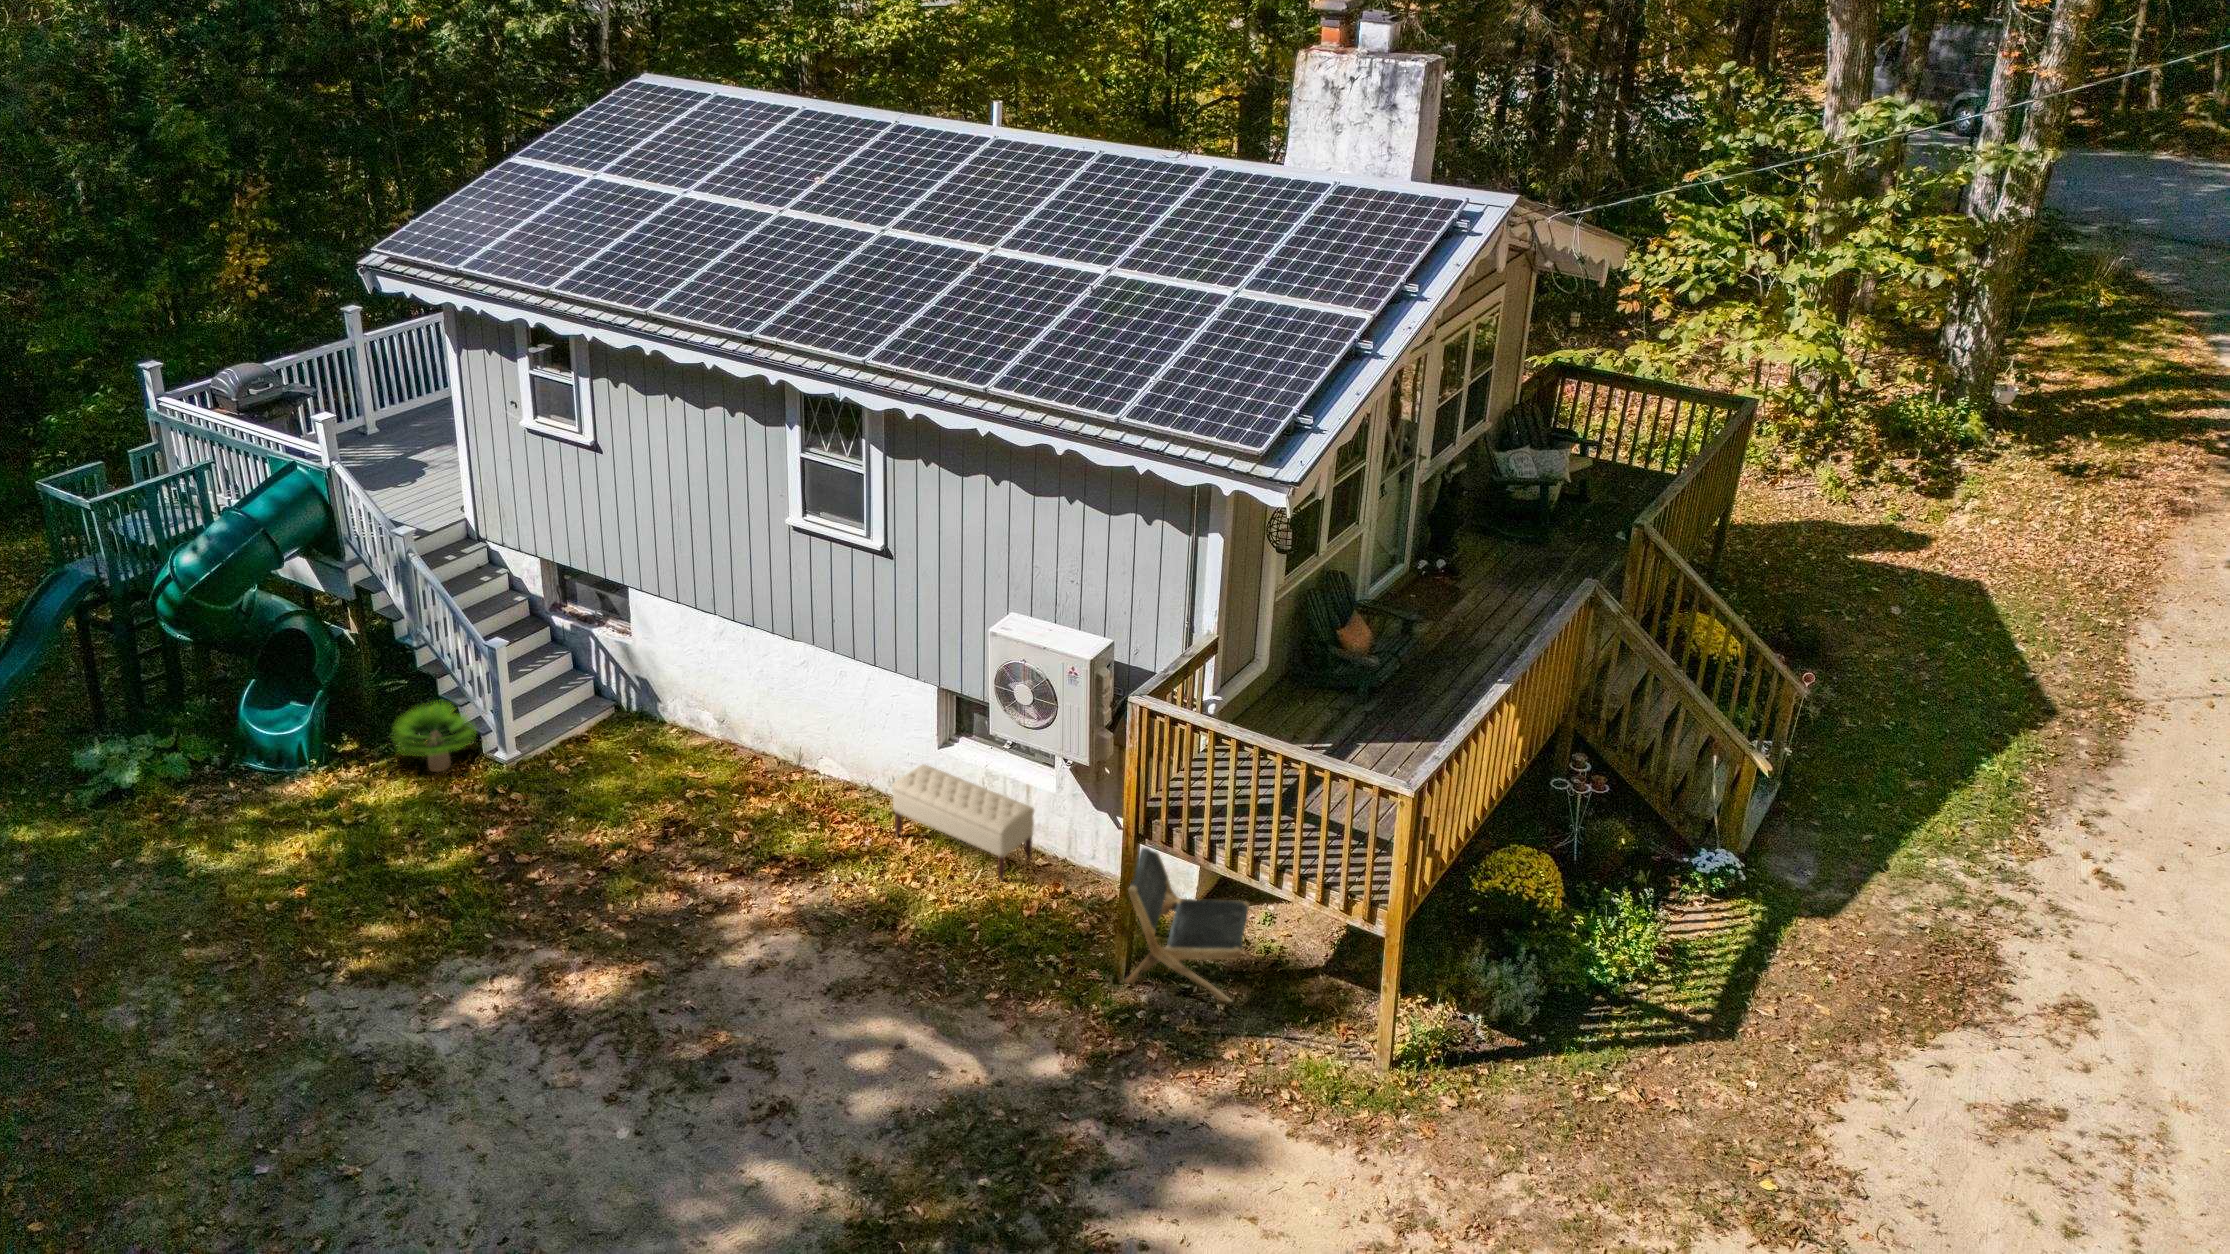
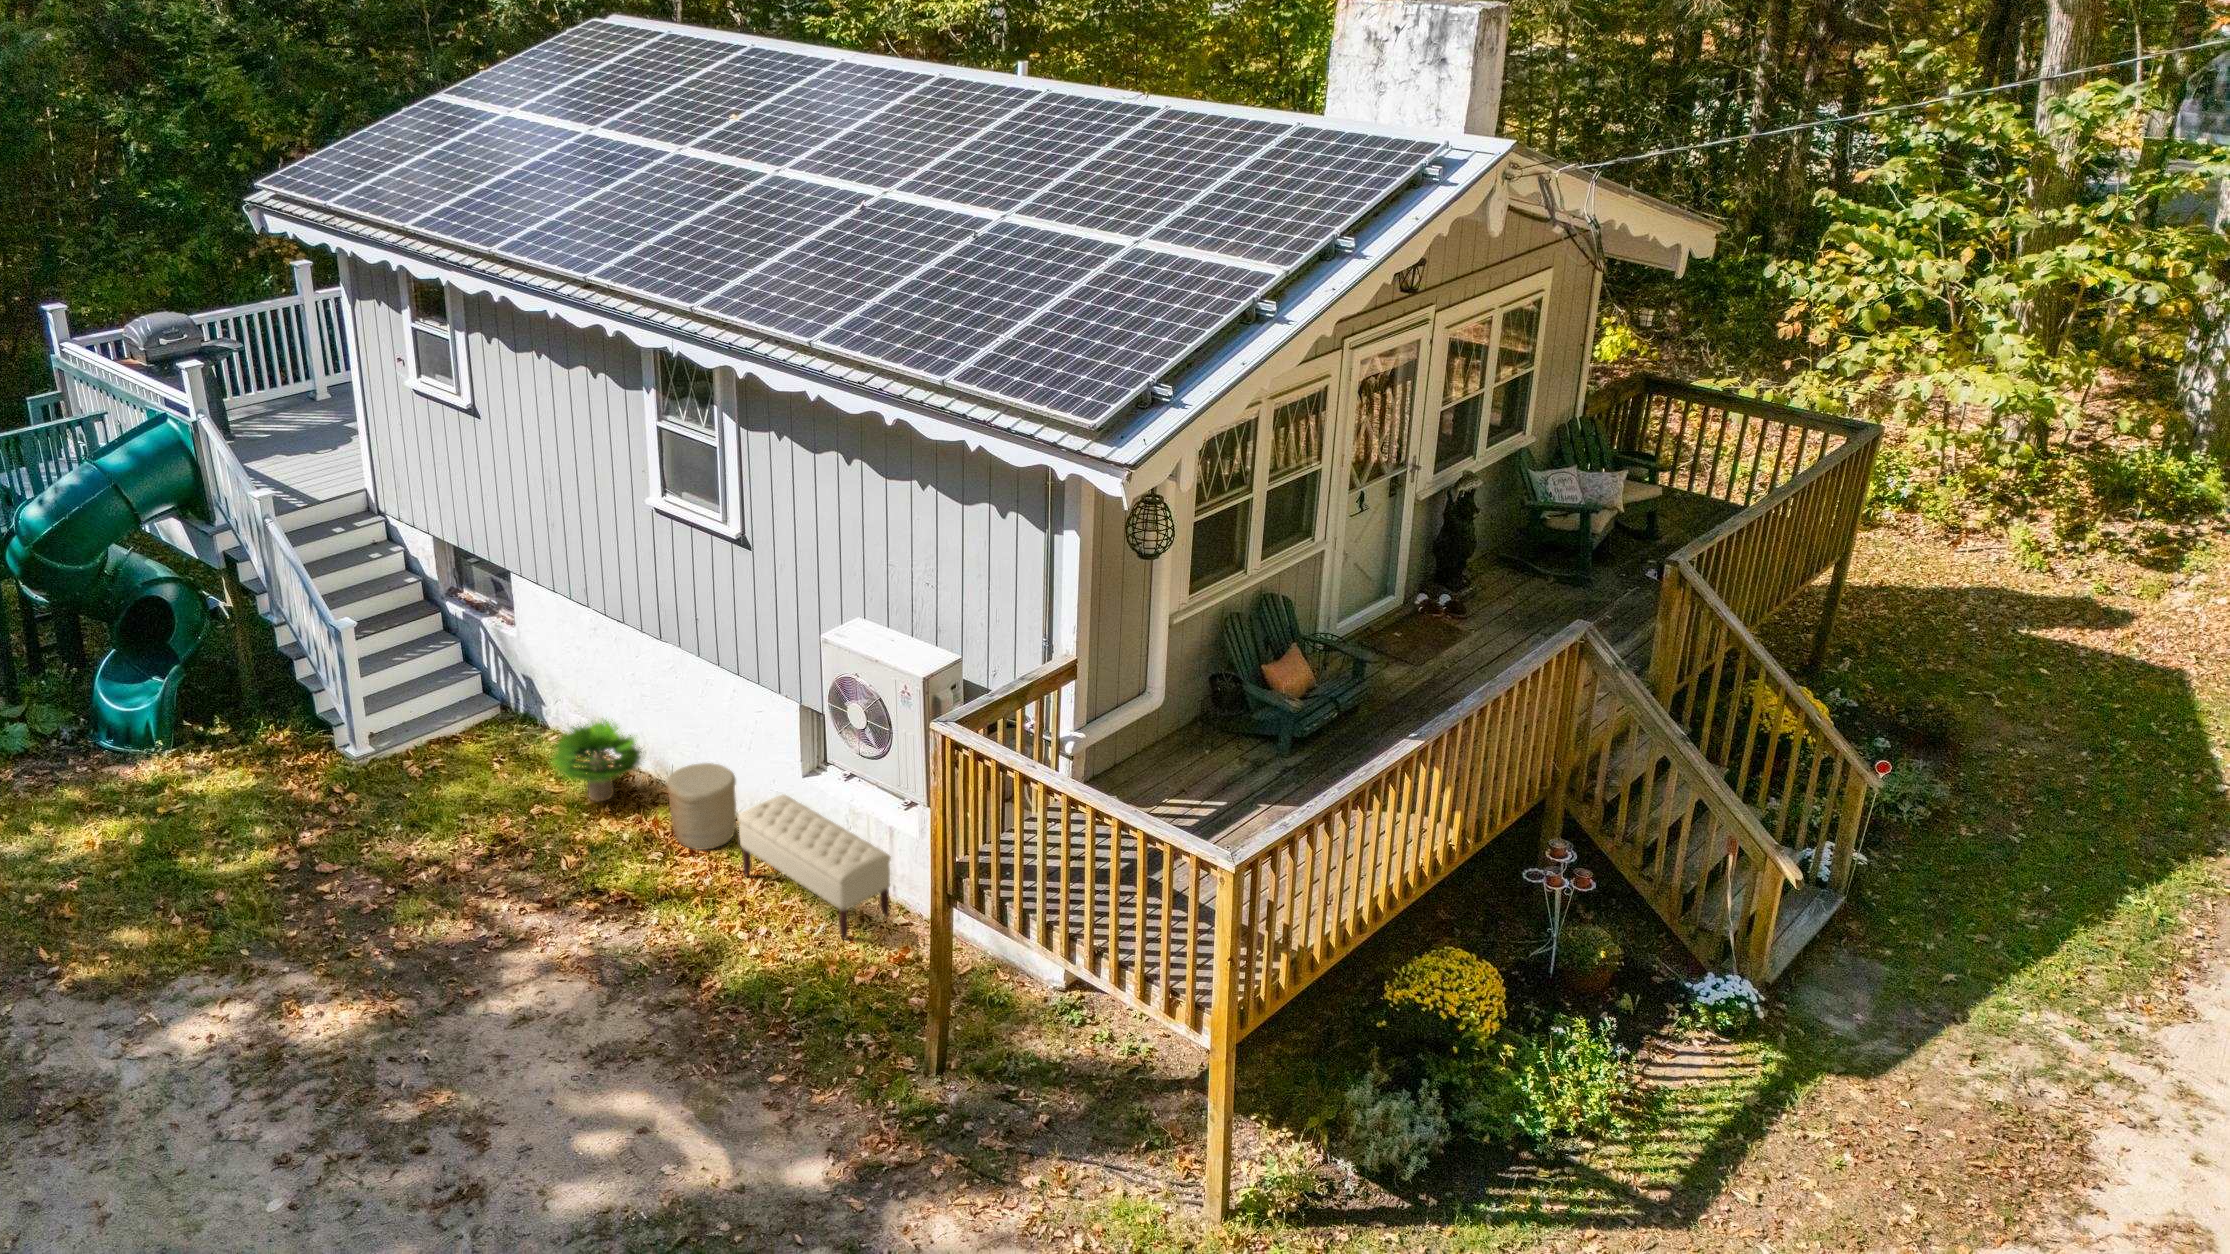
potted plant: present [394,700,475,772] -> present [550,720,642,801]
woven basket: none [816,742,875,817] -> present [667,763,736,850]
lounge chair: present [1124,848,1249,1002] -> none [939,899,1106,1113]

